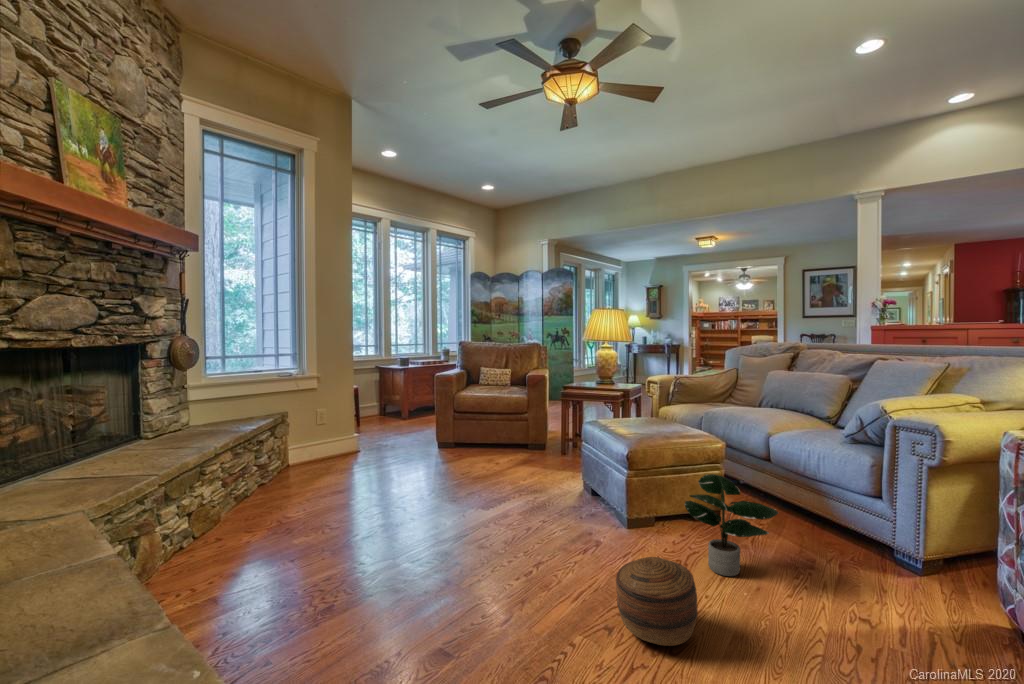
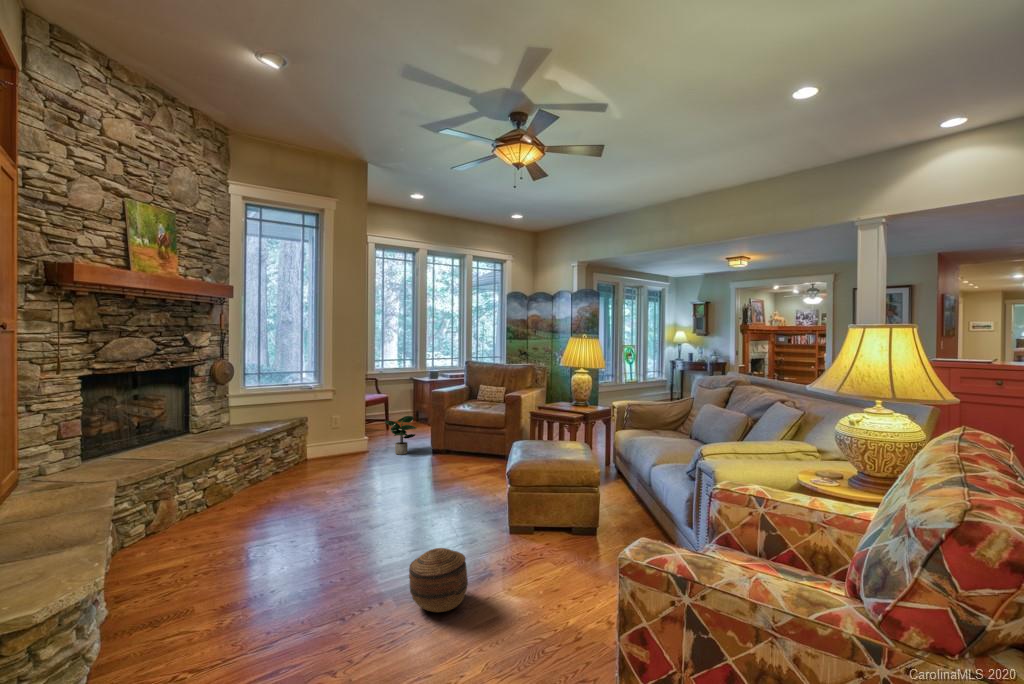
potted plant: present [685,474,778,576] -> present [384,416,416,455]

